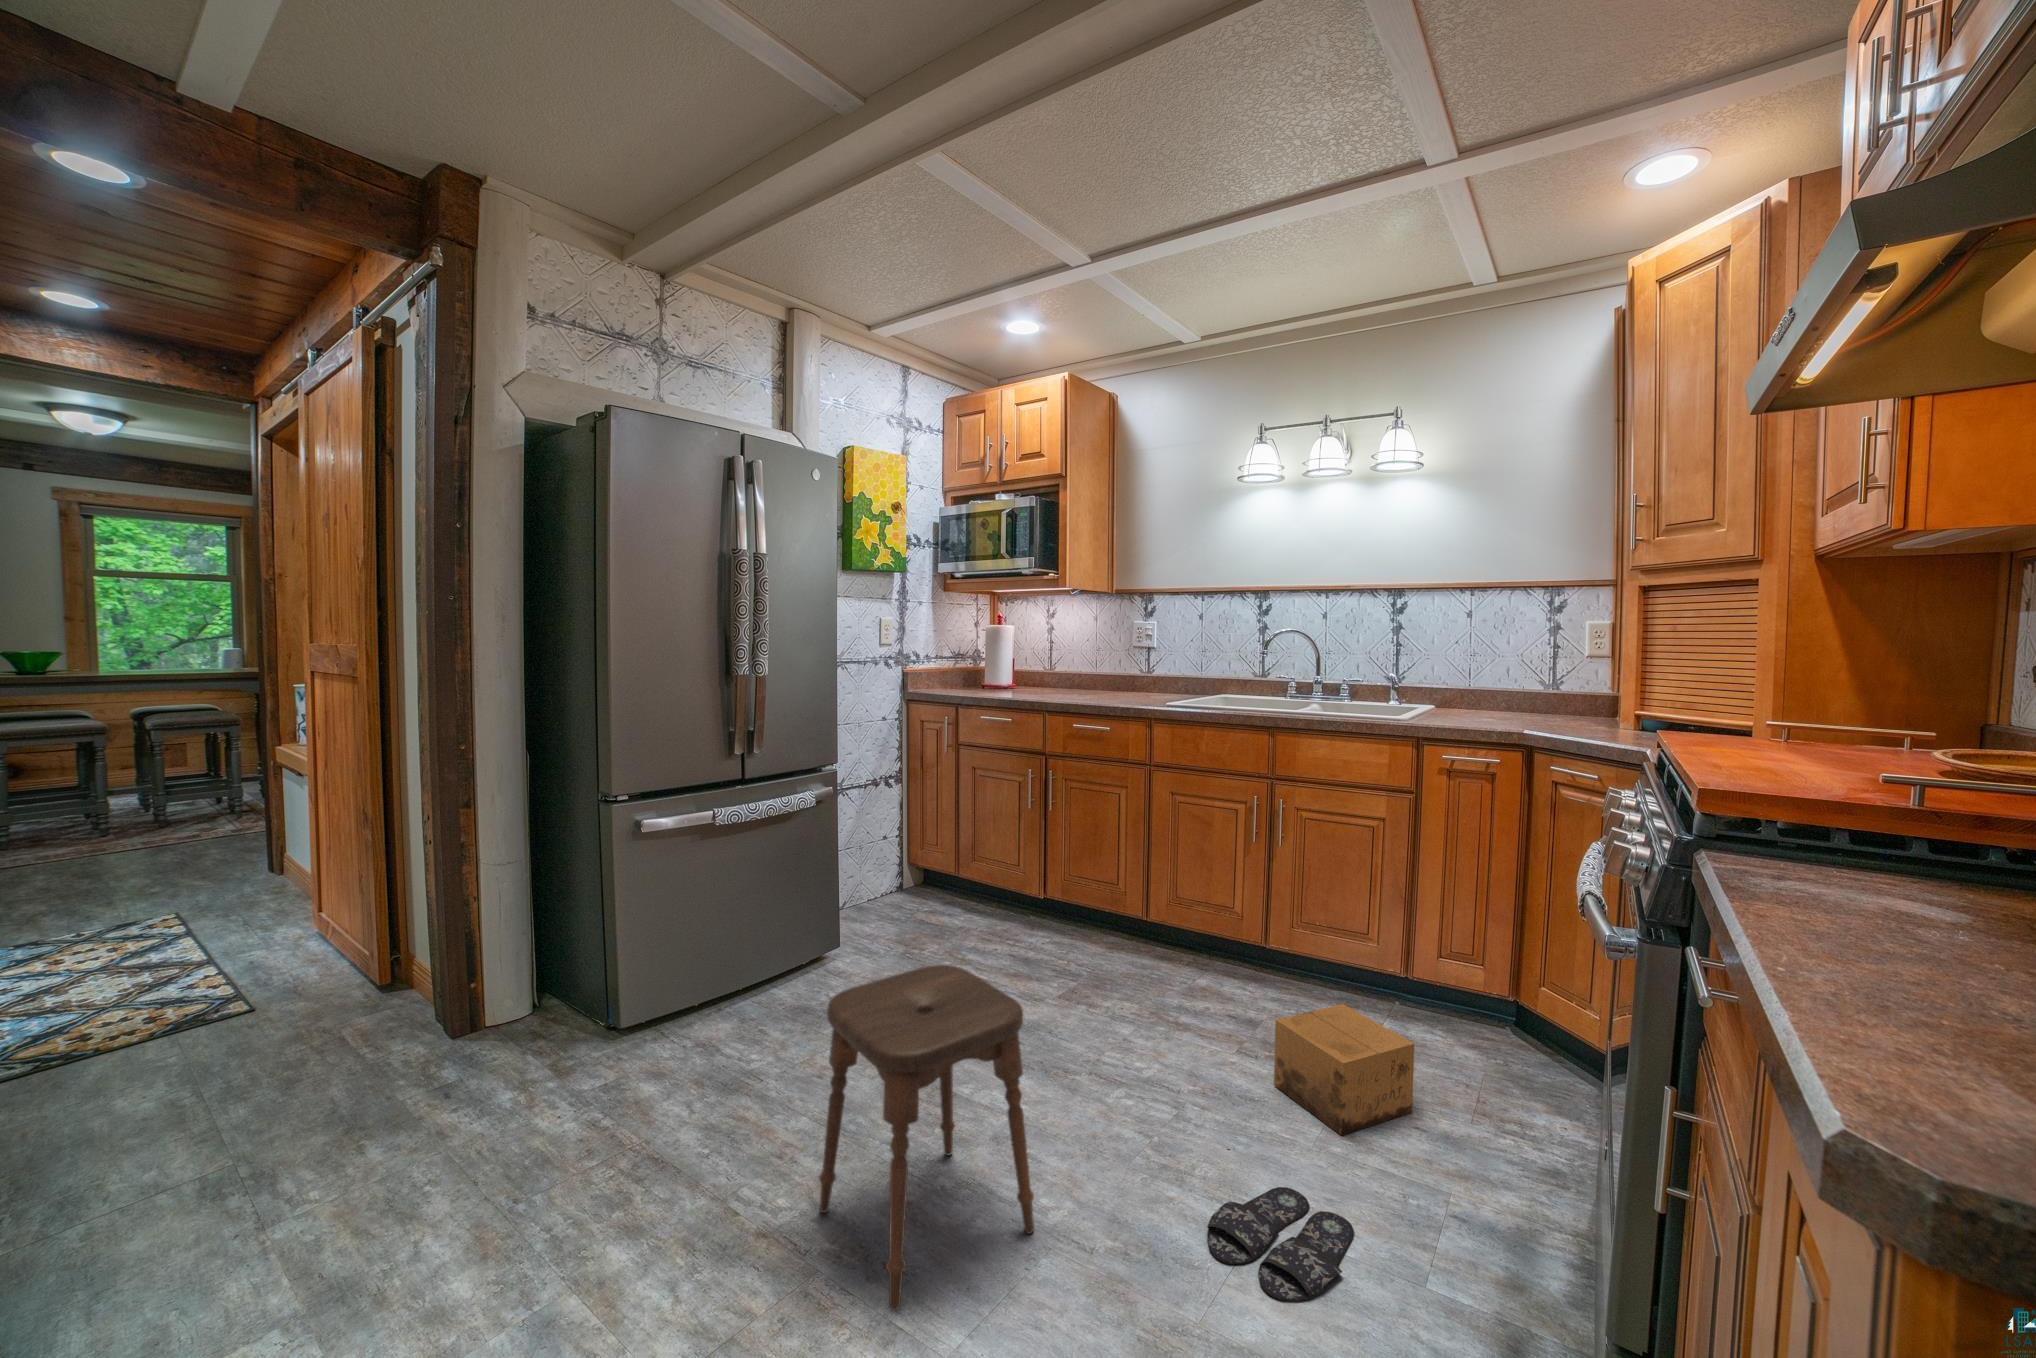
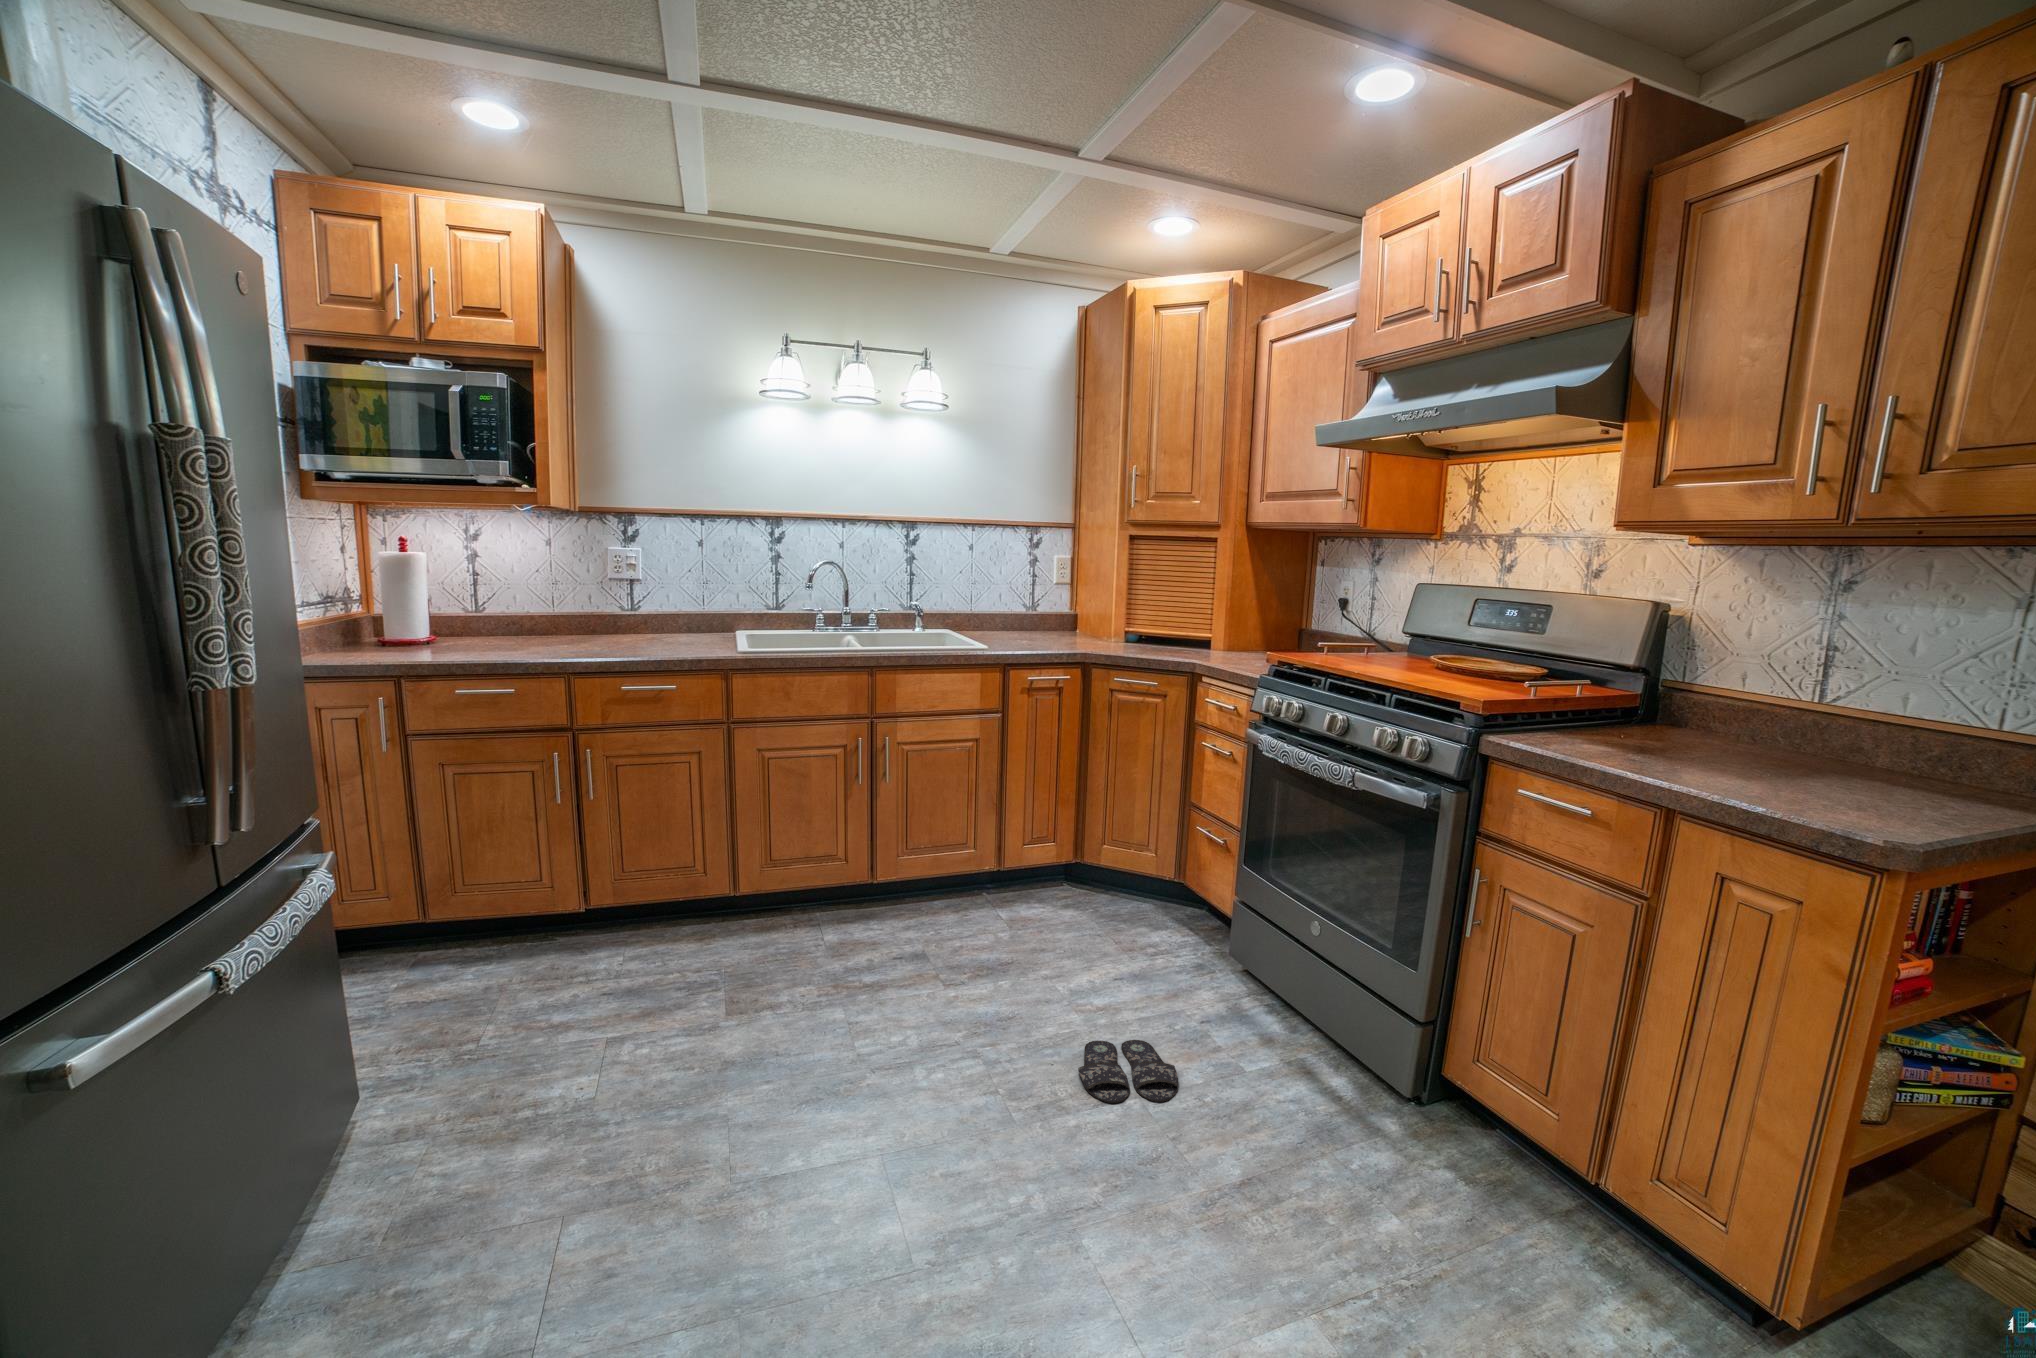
stool: present [819,965,1034,1310] -> none [822,965,1006,1277]
cardboard box: present [1274,1004,1414,1135] -> none [994,901,1087,996]

